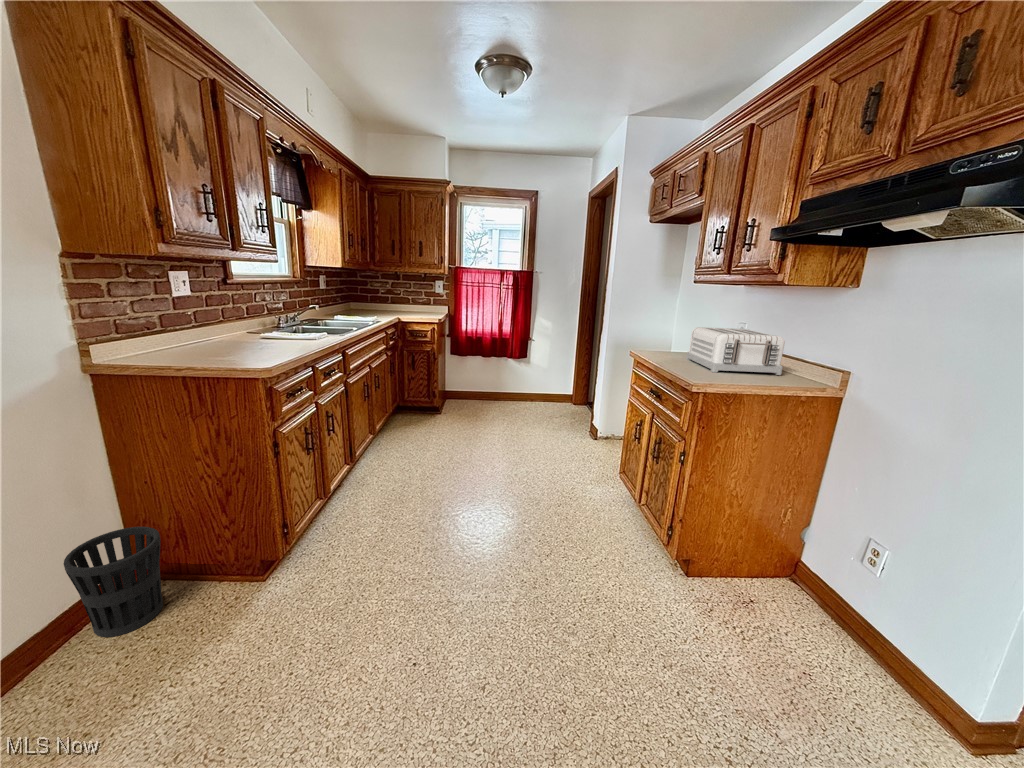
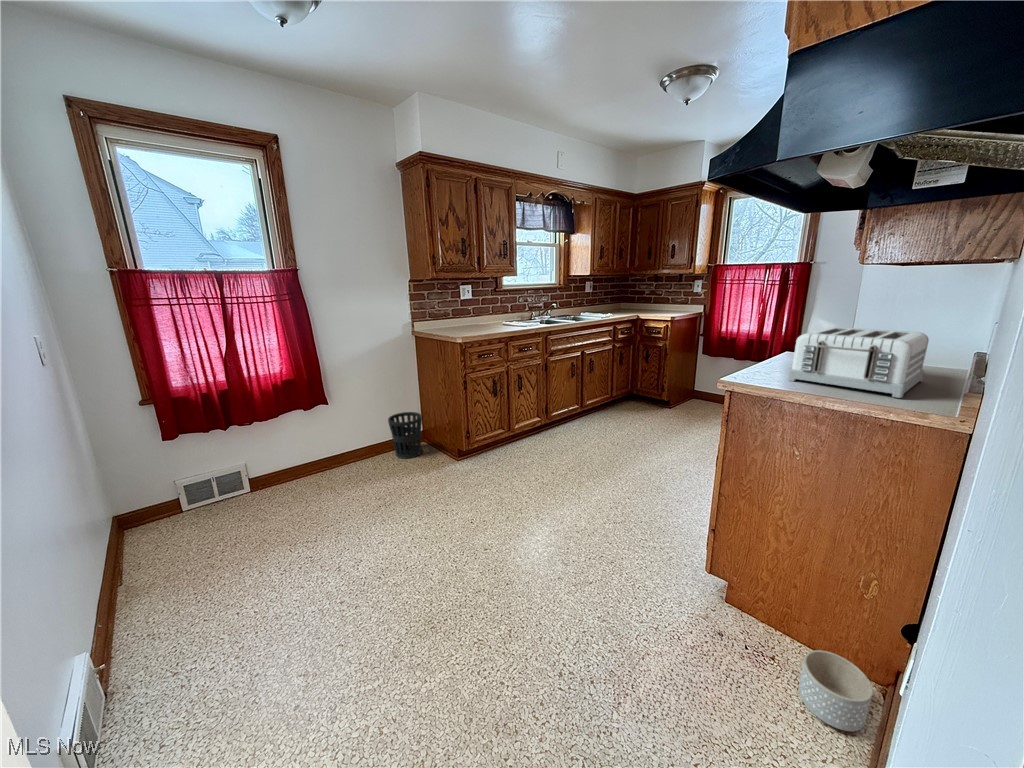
planter: none [769,564,821,615] -> present [799,650,873,731]

